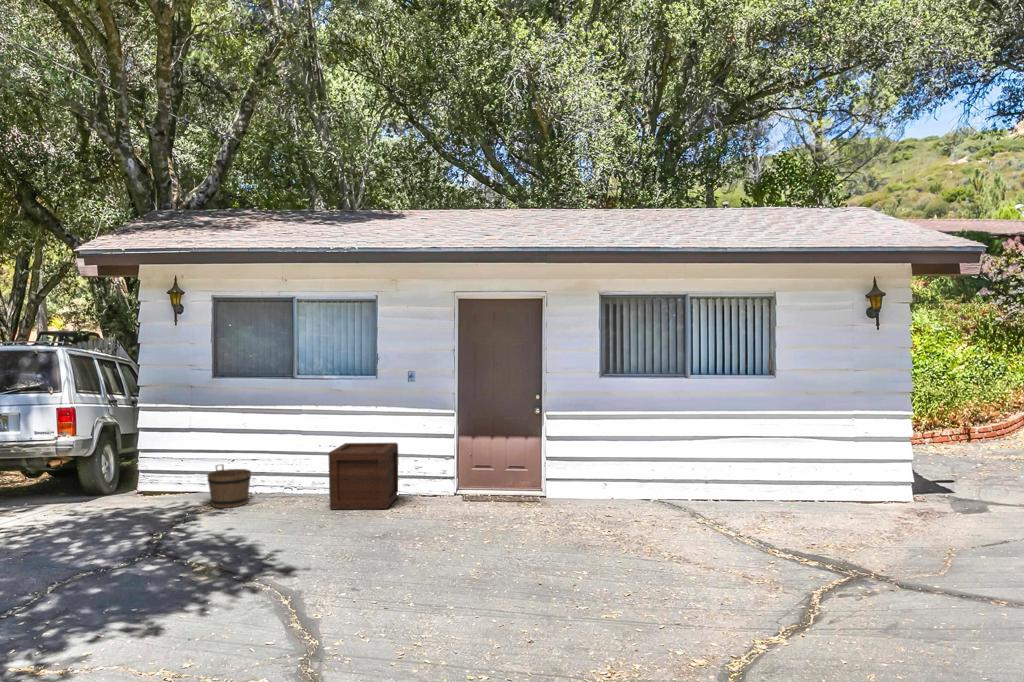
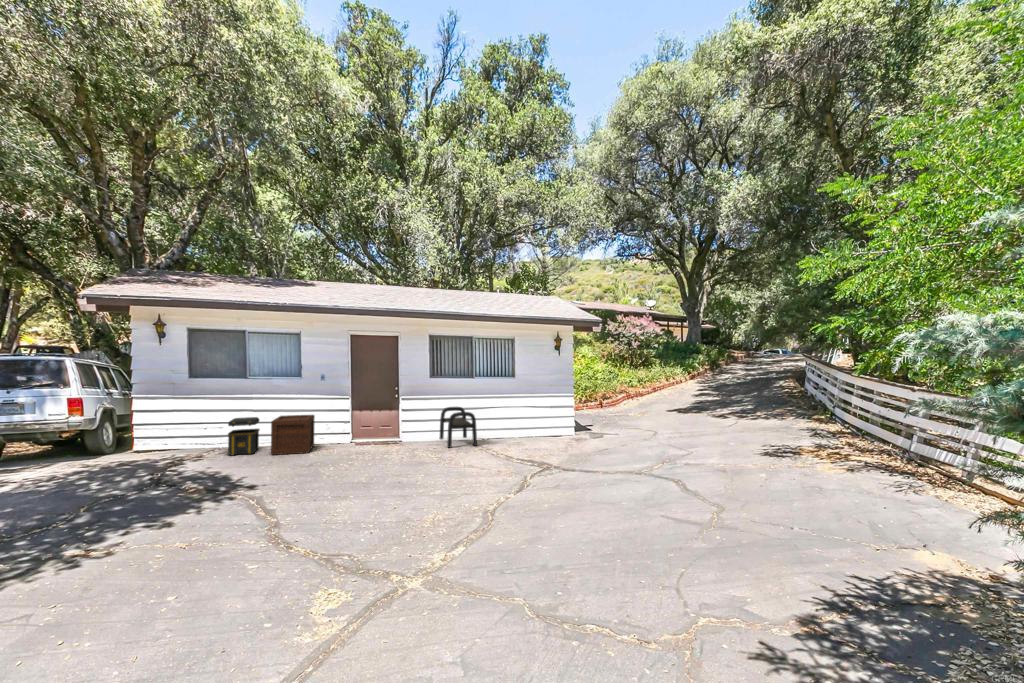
bench: none [614,435,684,513] -> present [440,407,477,448]
toolbox: none [266,444,315,506] -> present [228,417,259,455]
bucket: present [207,465,251,508] -> none [184,431,216,458]

